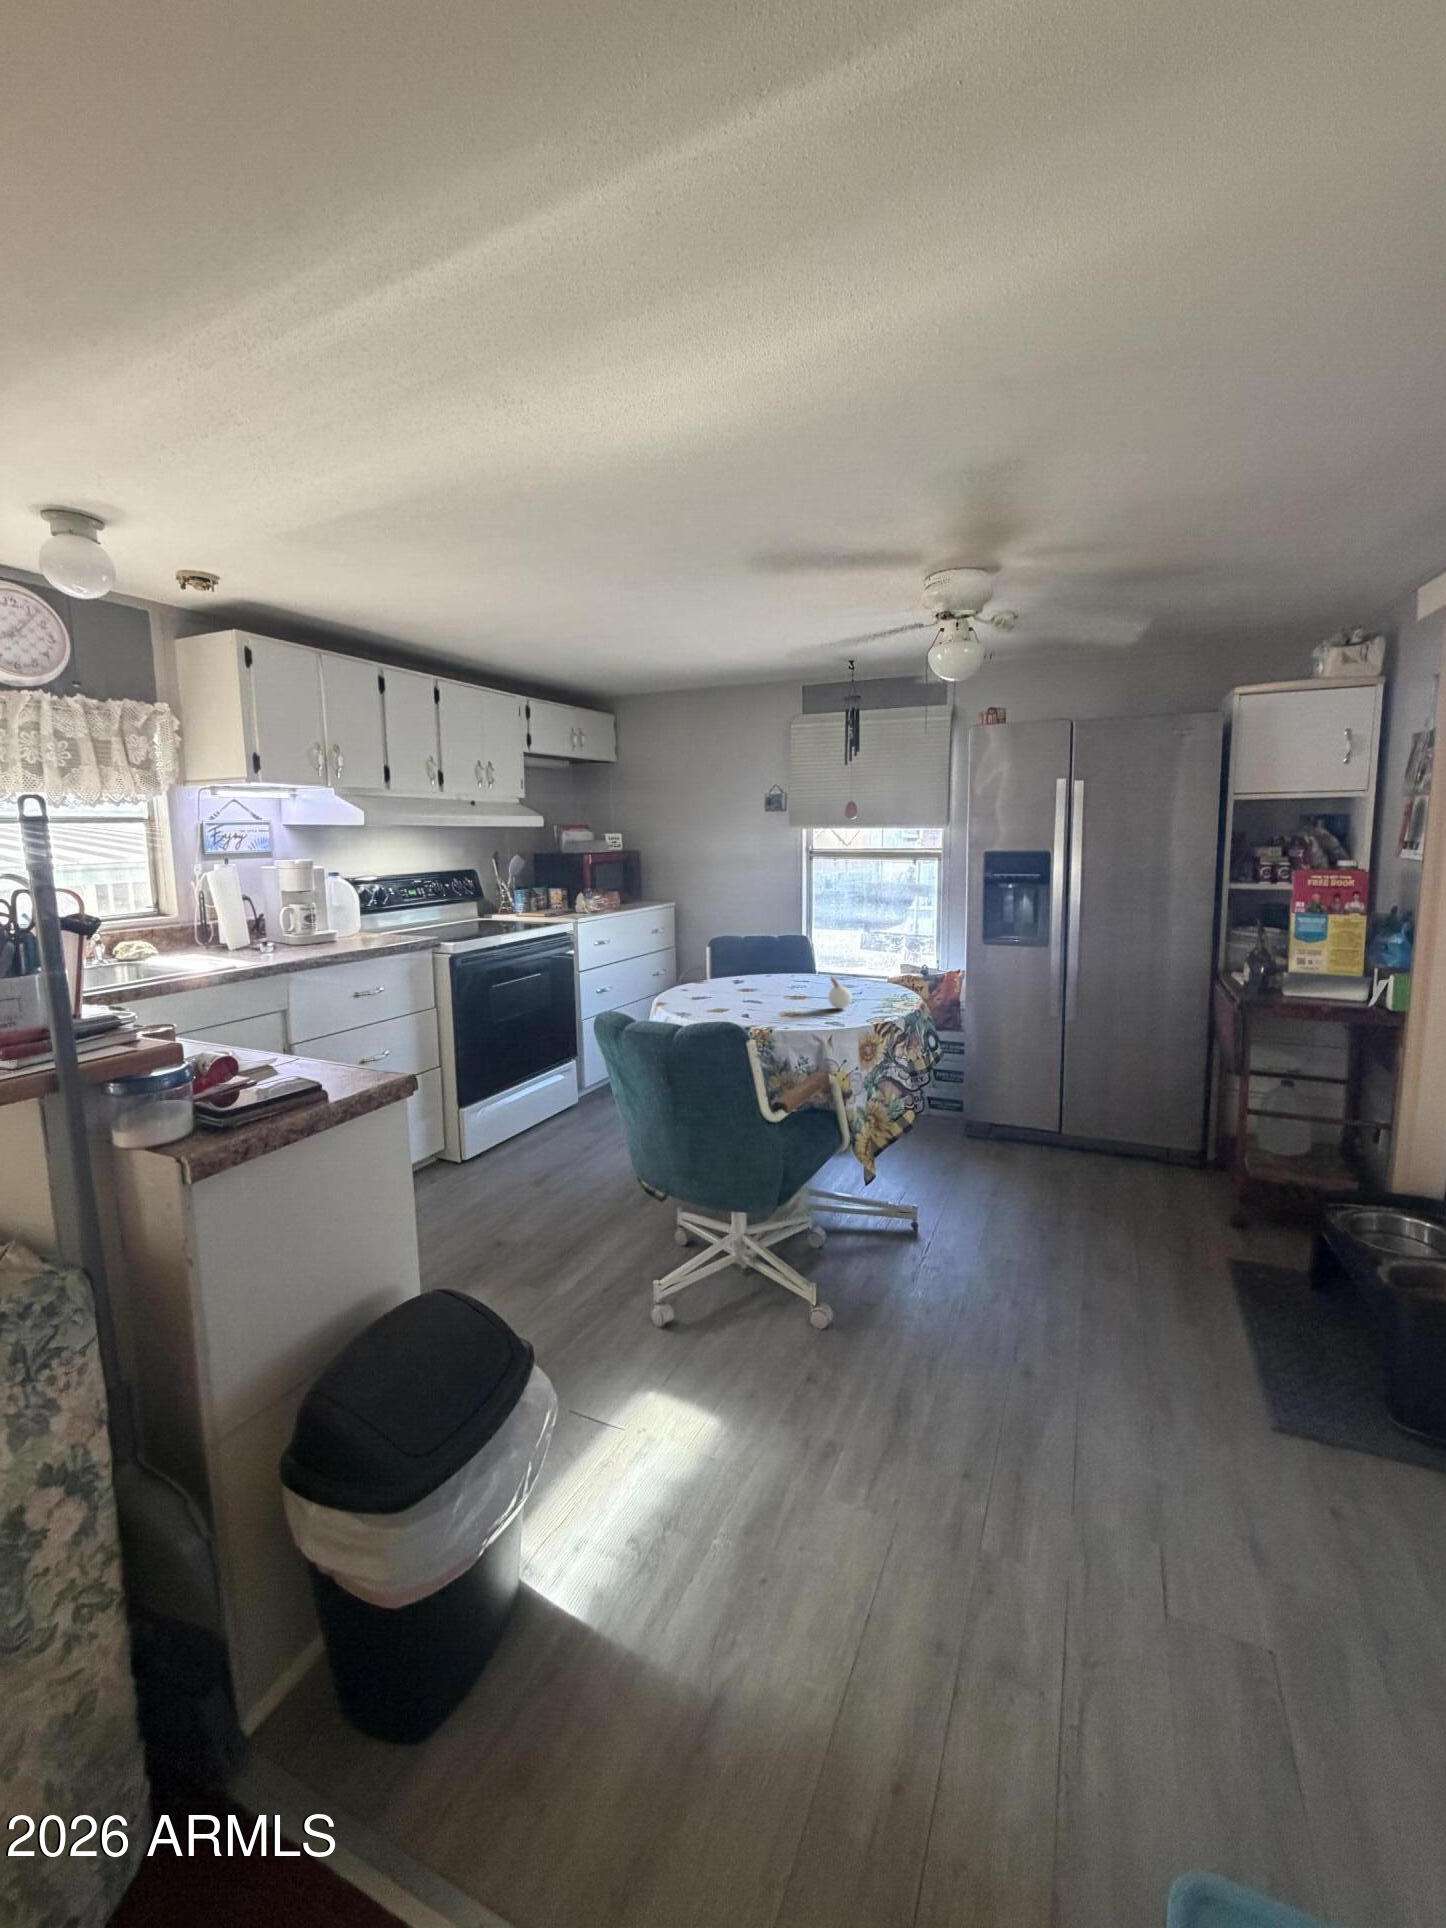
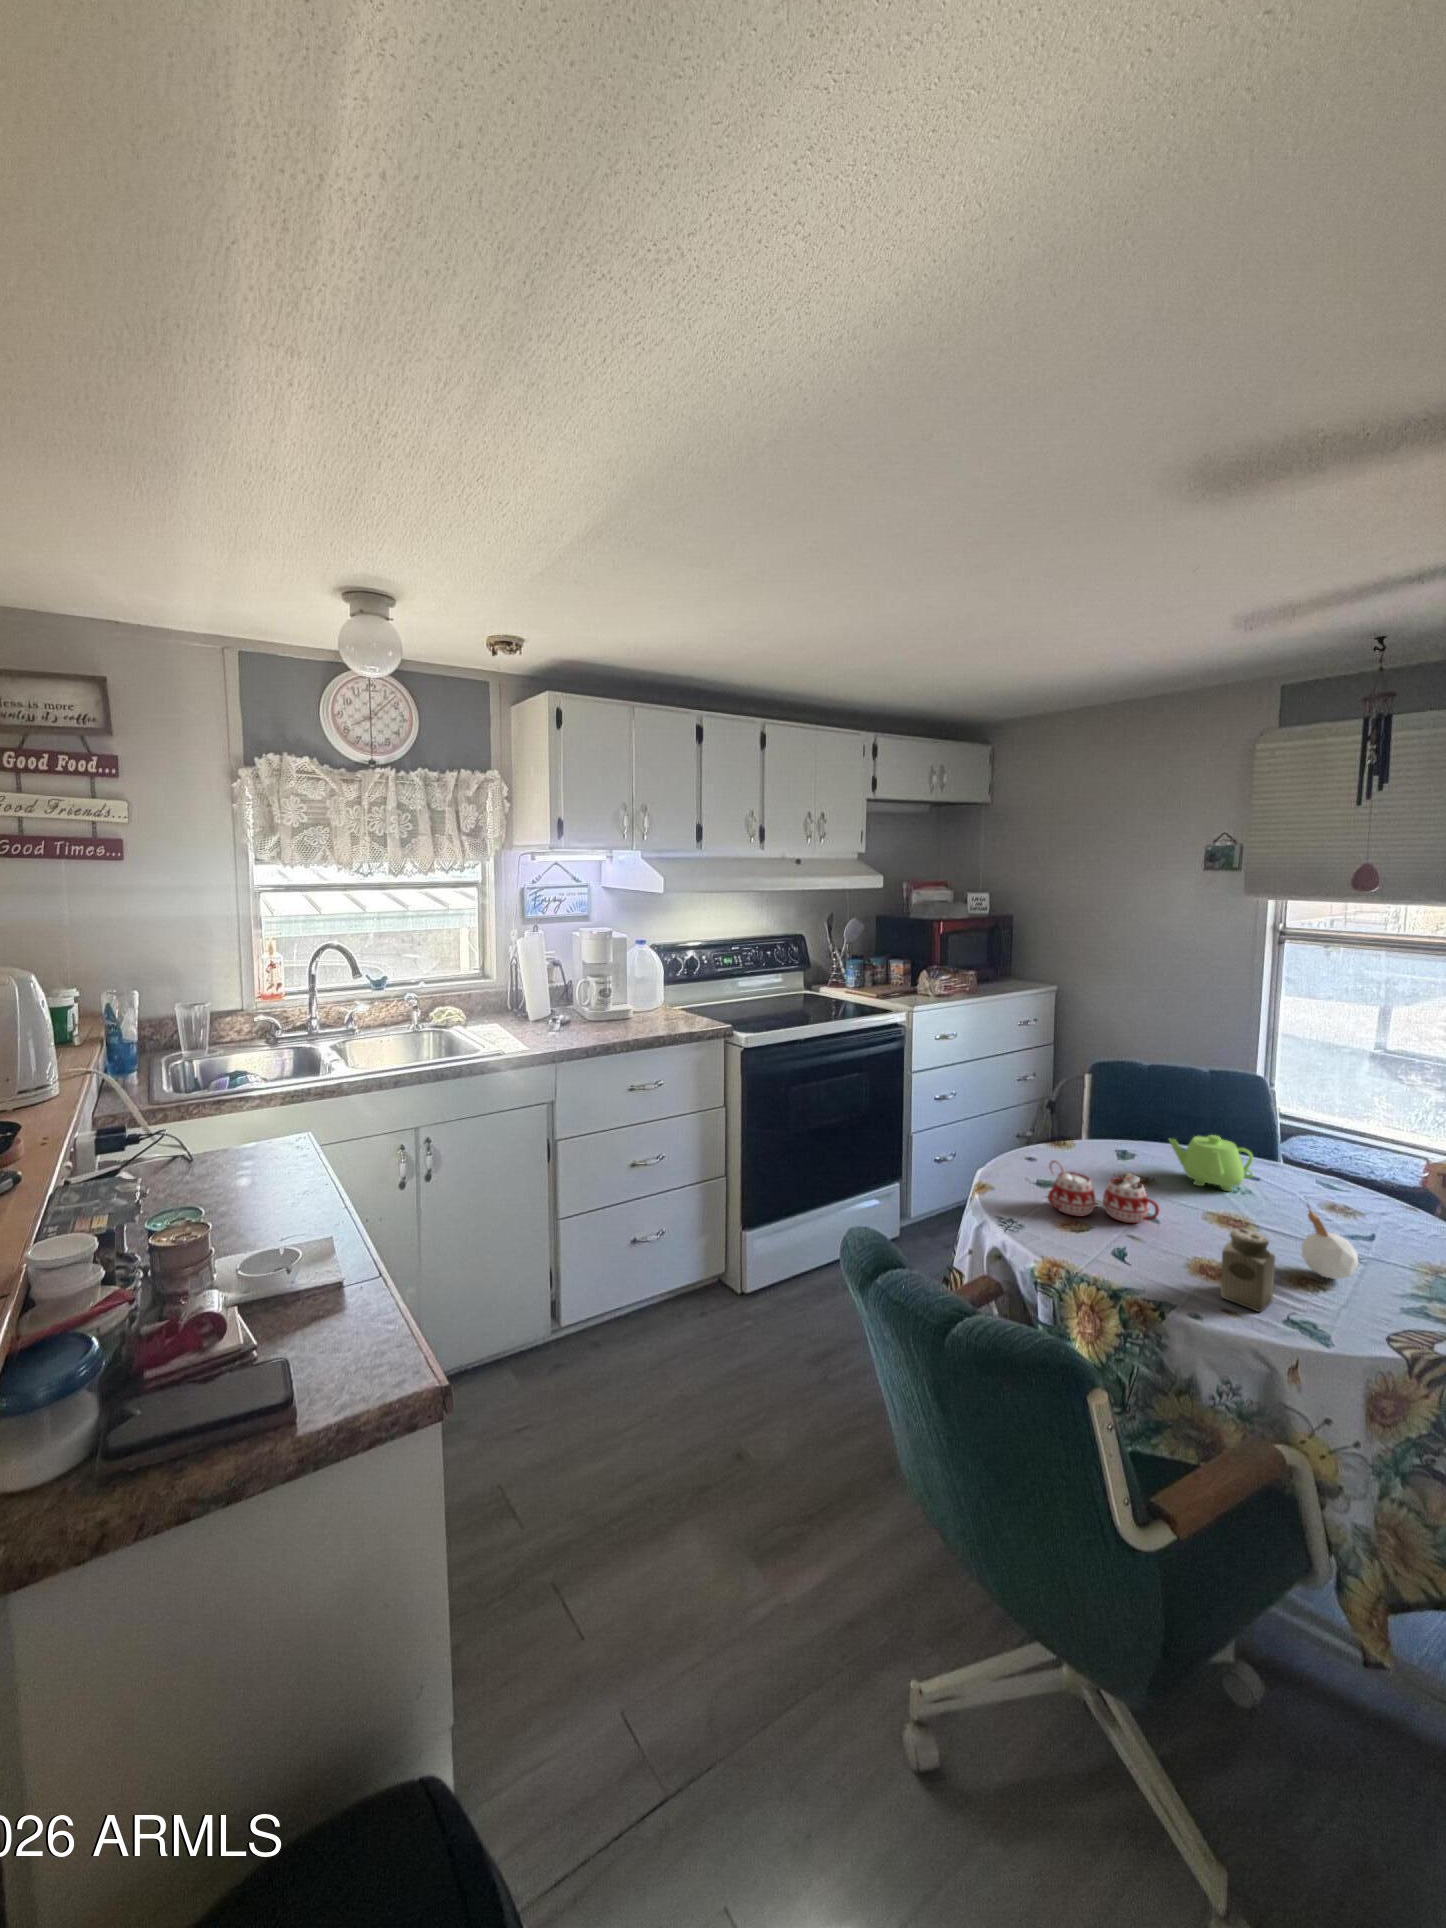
teapot: none [763,959,805,989] -> present [1169,1135,1253,1191]
mug: none [702,979,763,1009] -> present [1048,1160,1159,1223]
salt shaker: none [795,985,818,1024] -> present [1221,1229,1275,1312]

